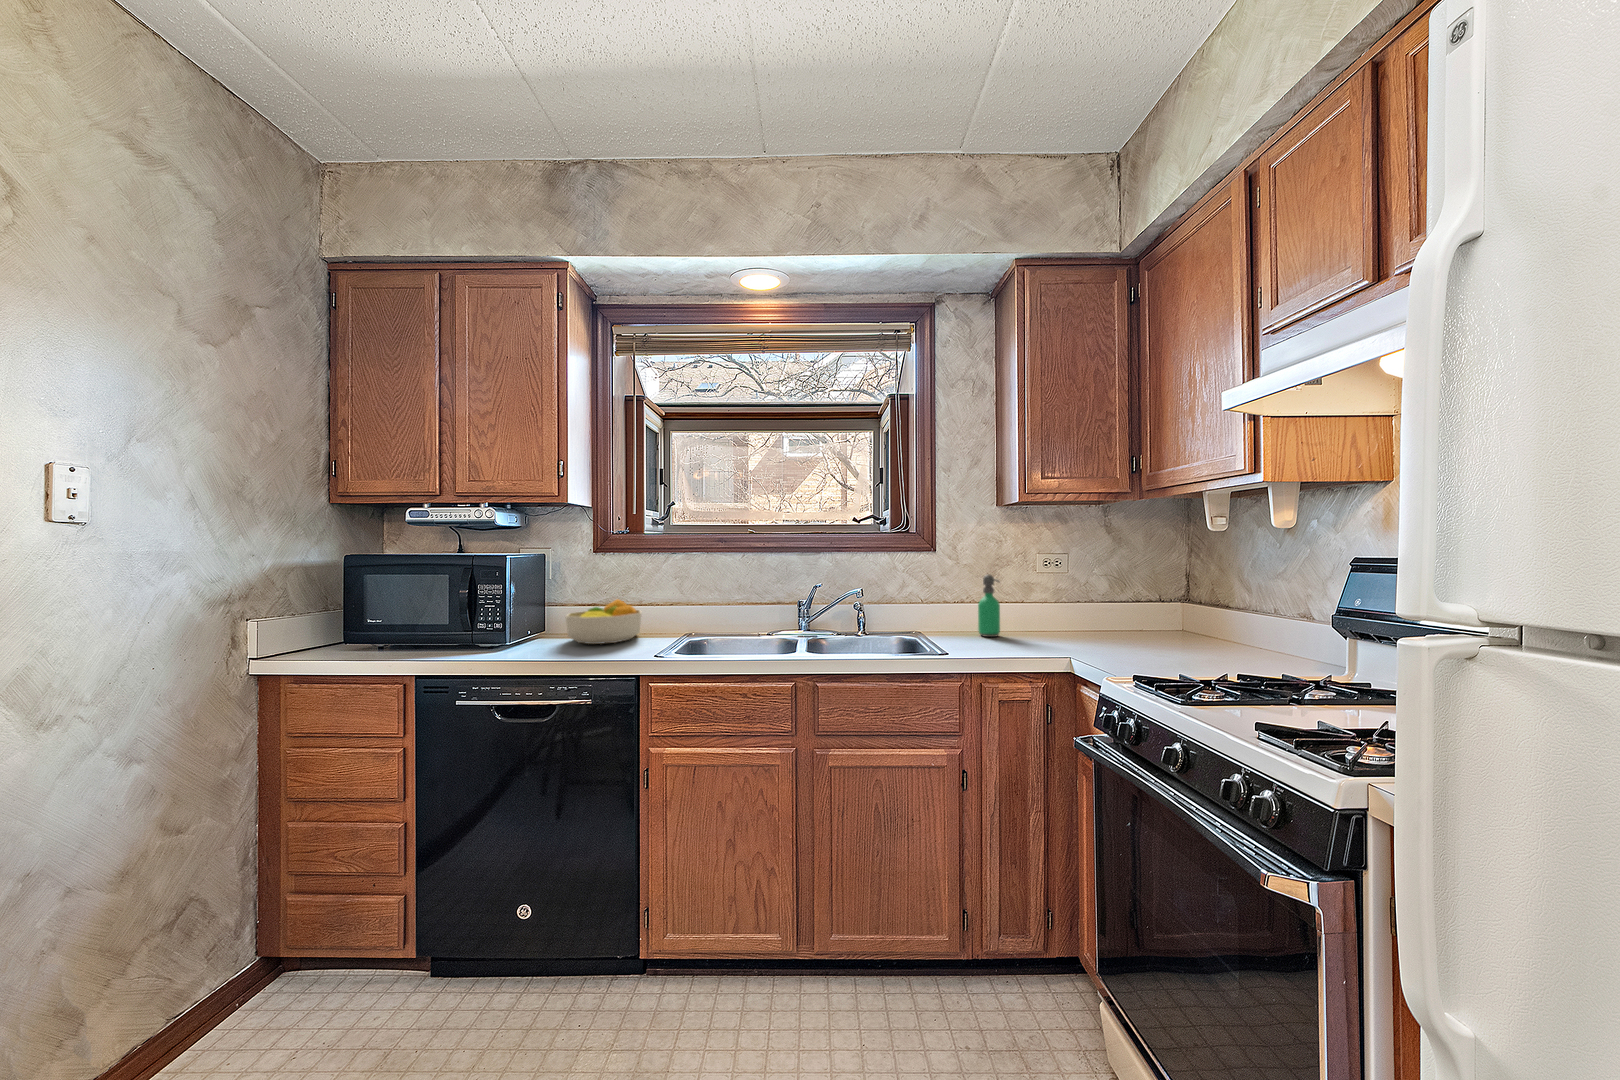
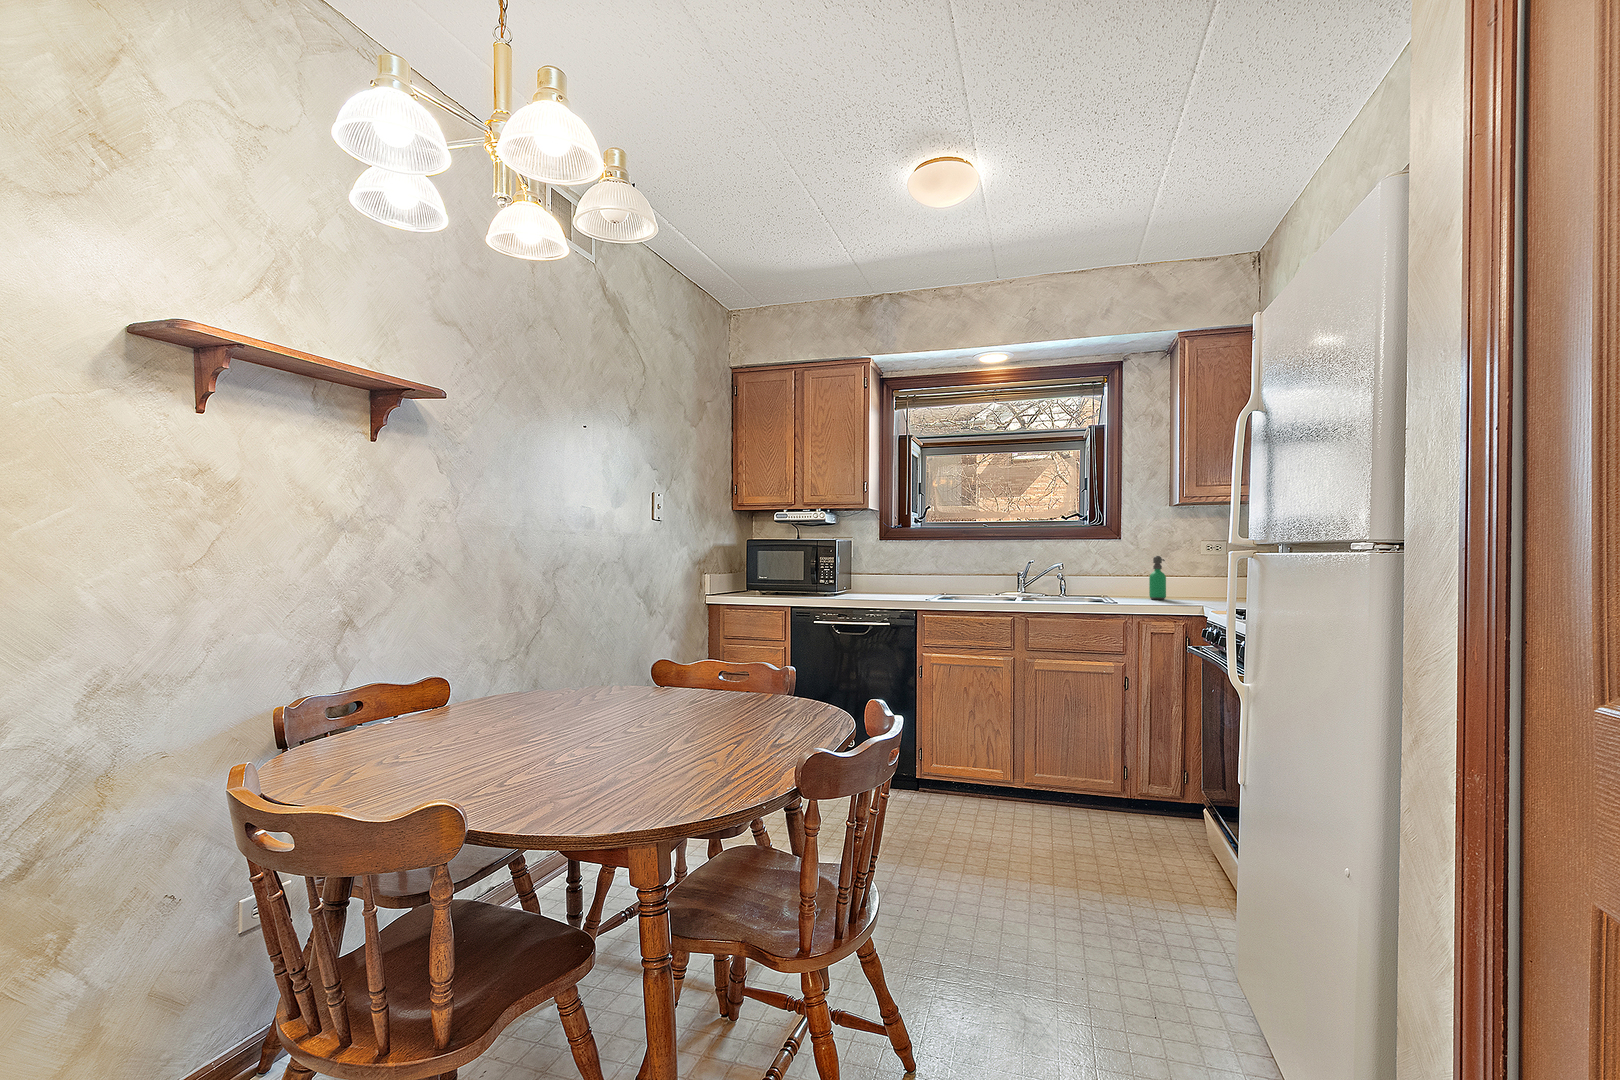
fruit bowl: present [566,599,642,644] -> none [868,569,913,595]

